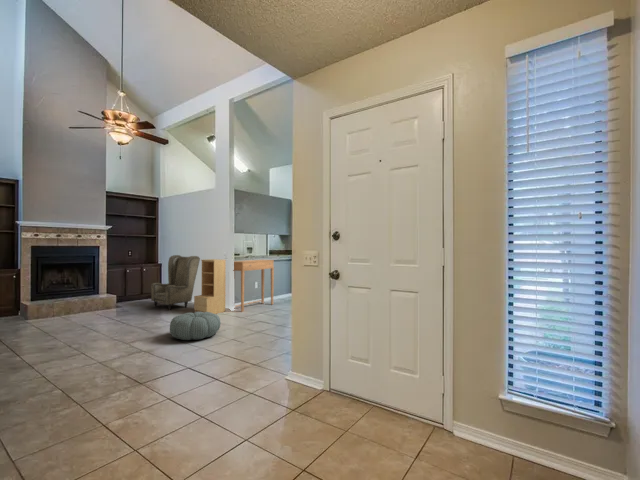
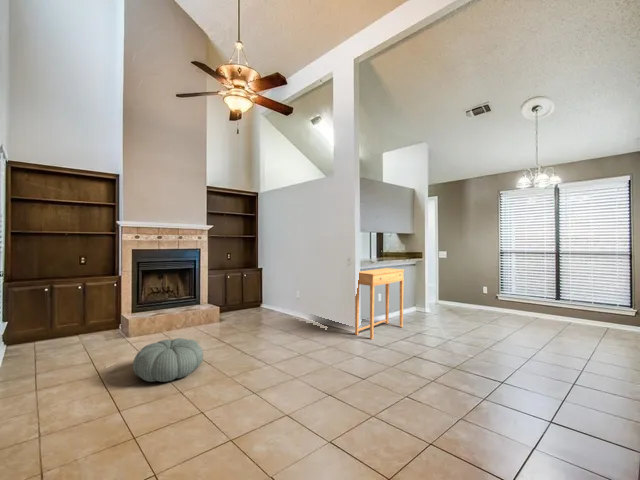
armchair: present [151,255,200,310] -> none [256,260,312,330]
bookshelf: present [194,259,226,314] -> none [312,268,350,344]
pouf: present [170,312,221,340] -> present [133,338,203,382]

